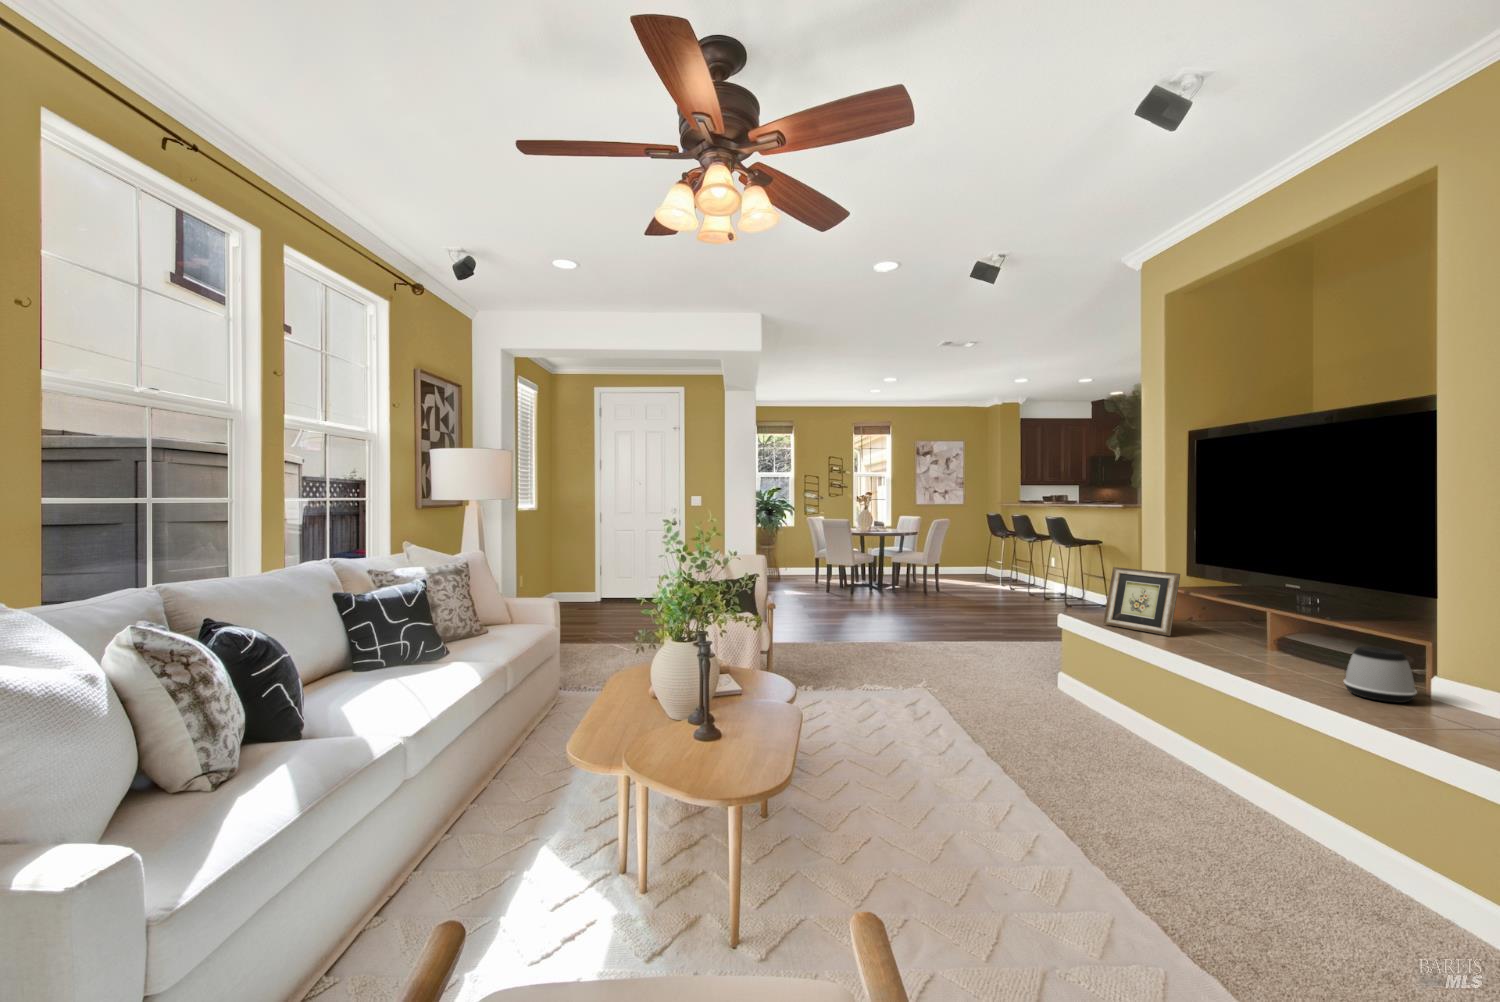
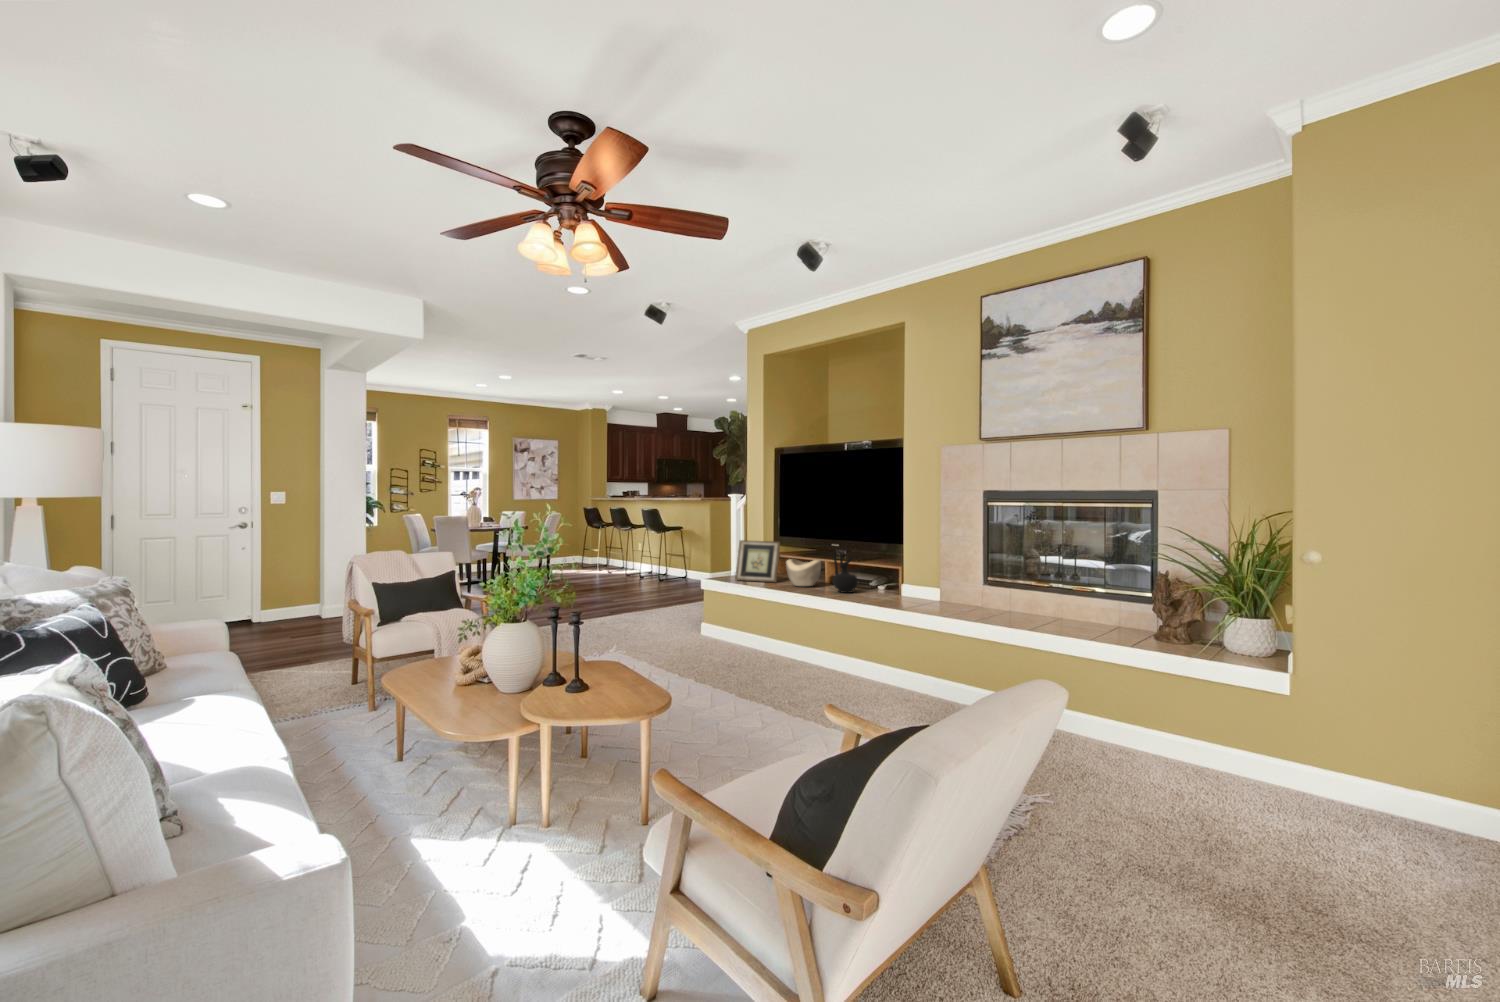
ceramic jug: none [1267,598,1323,675] -> present [833,551,858,593]
decorative bowl: none [1183,603,1252,650] -> present [786,559,821,586]
speaker: present [1344,647,1417,703] -> none [869,572,897,598]

